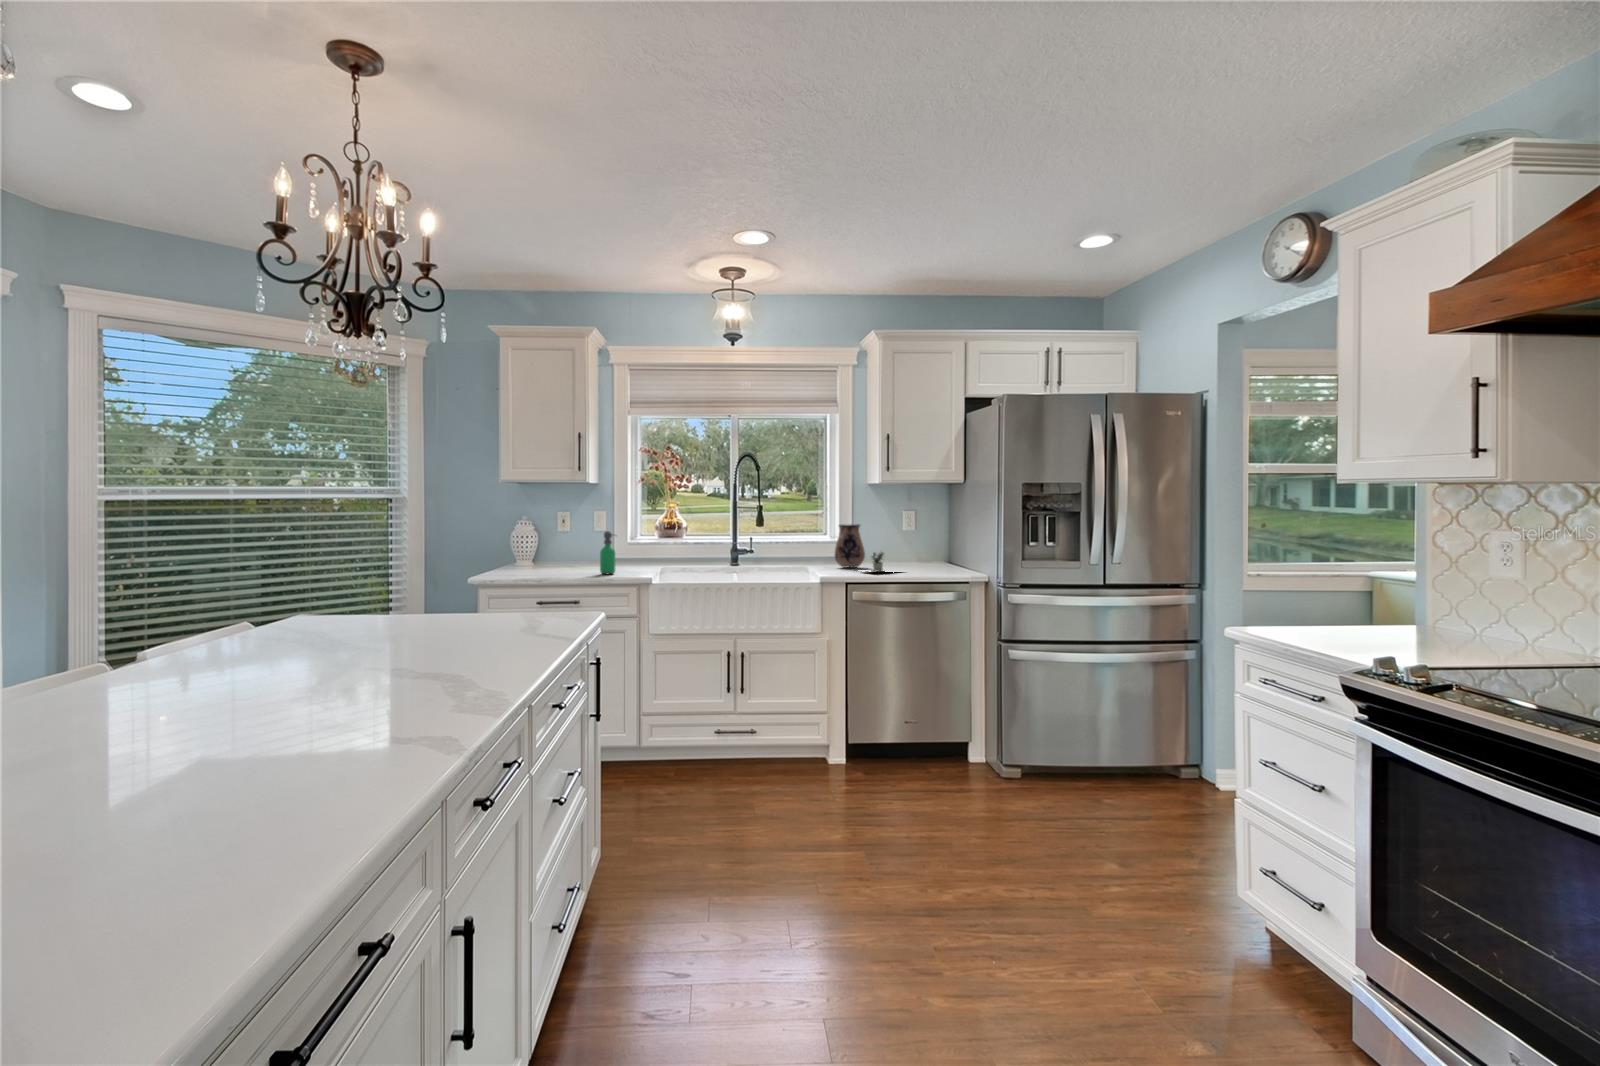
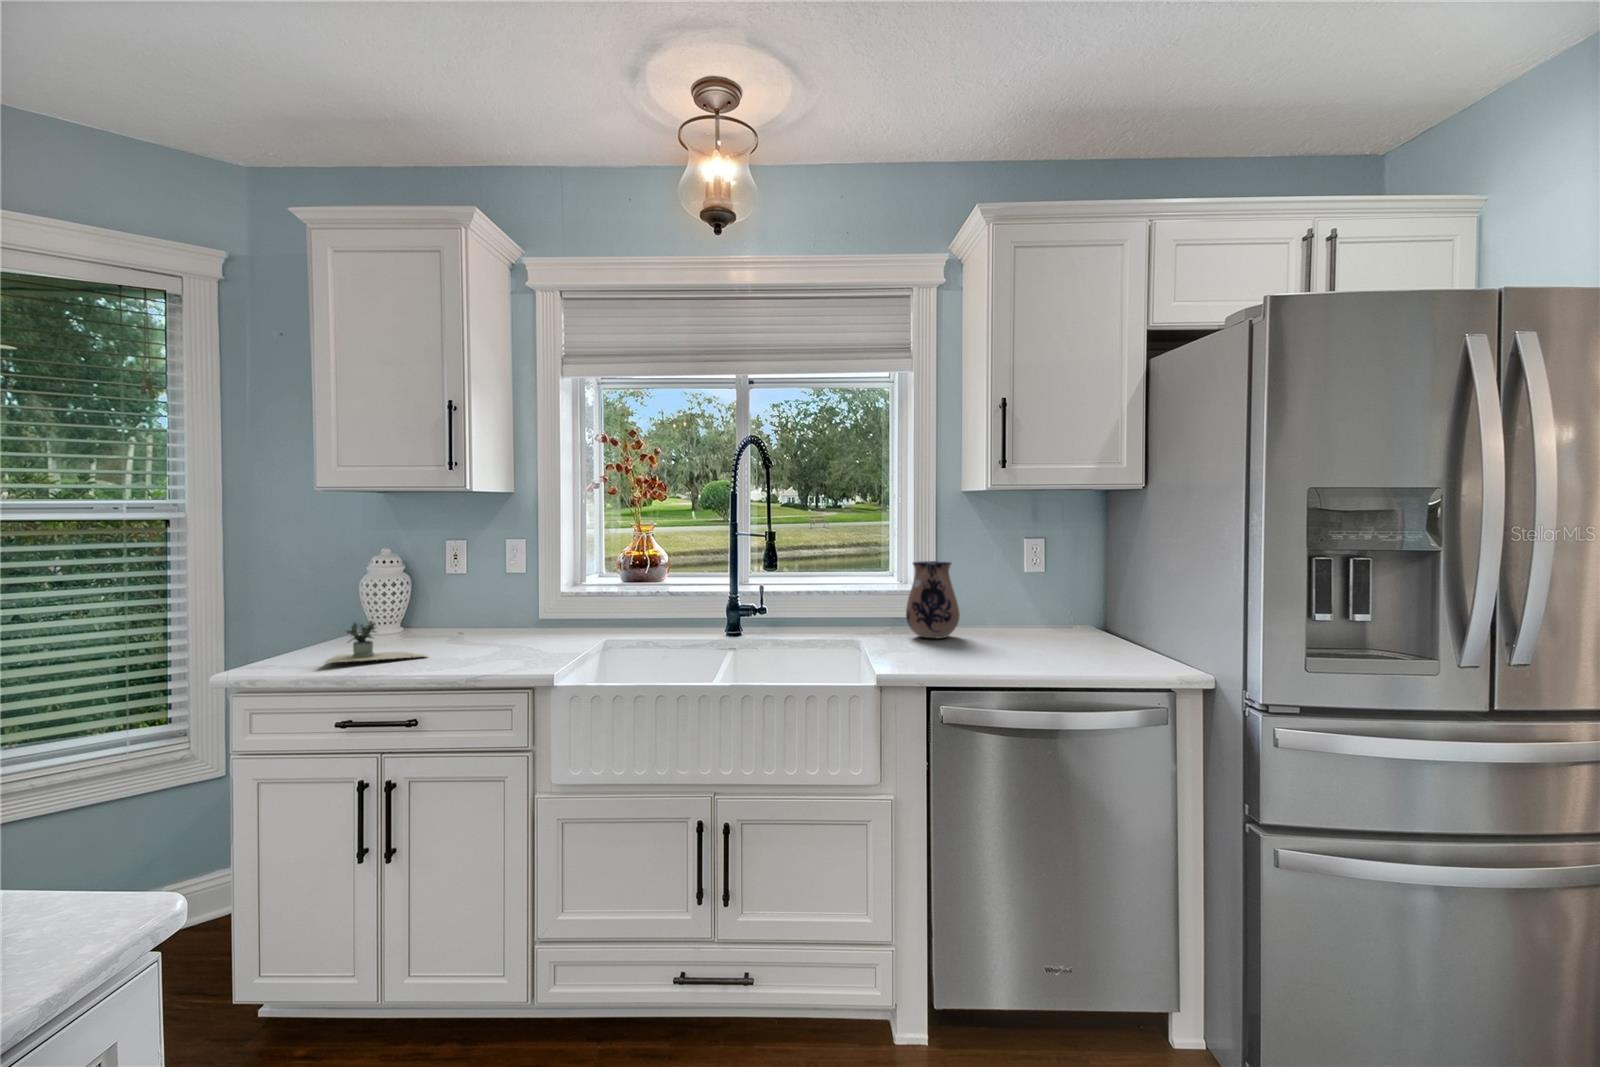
soap dispenser: present [600,531,615,574] -> none [474,584,504,664]
potted plant: present [872,552,883,571] -> present [325,621,426,663]

